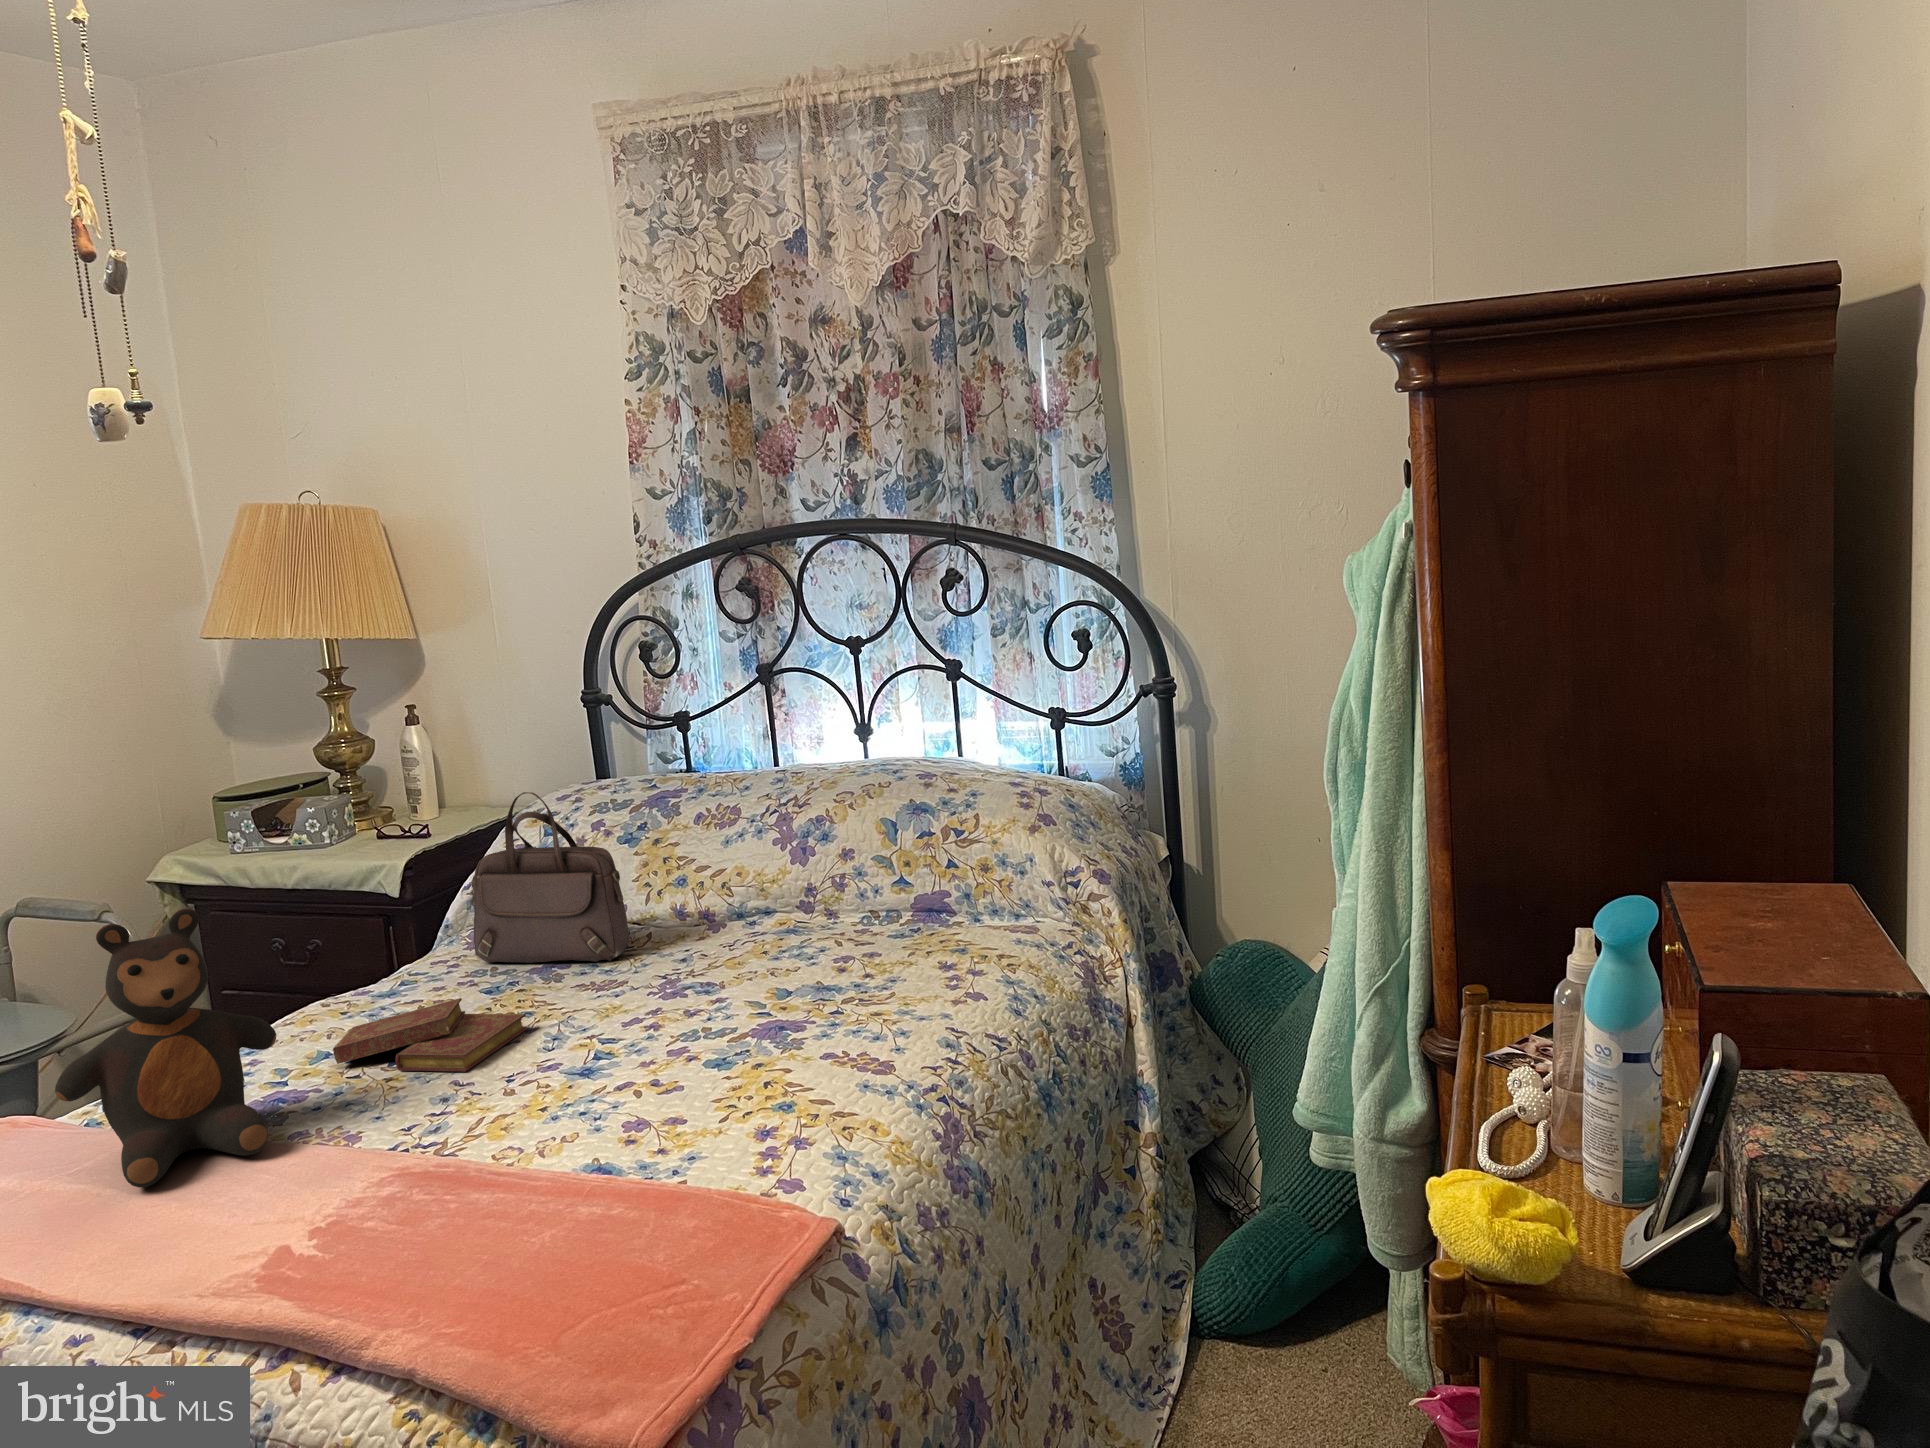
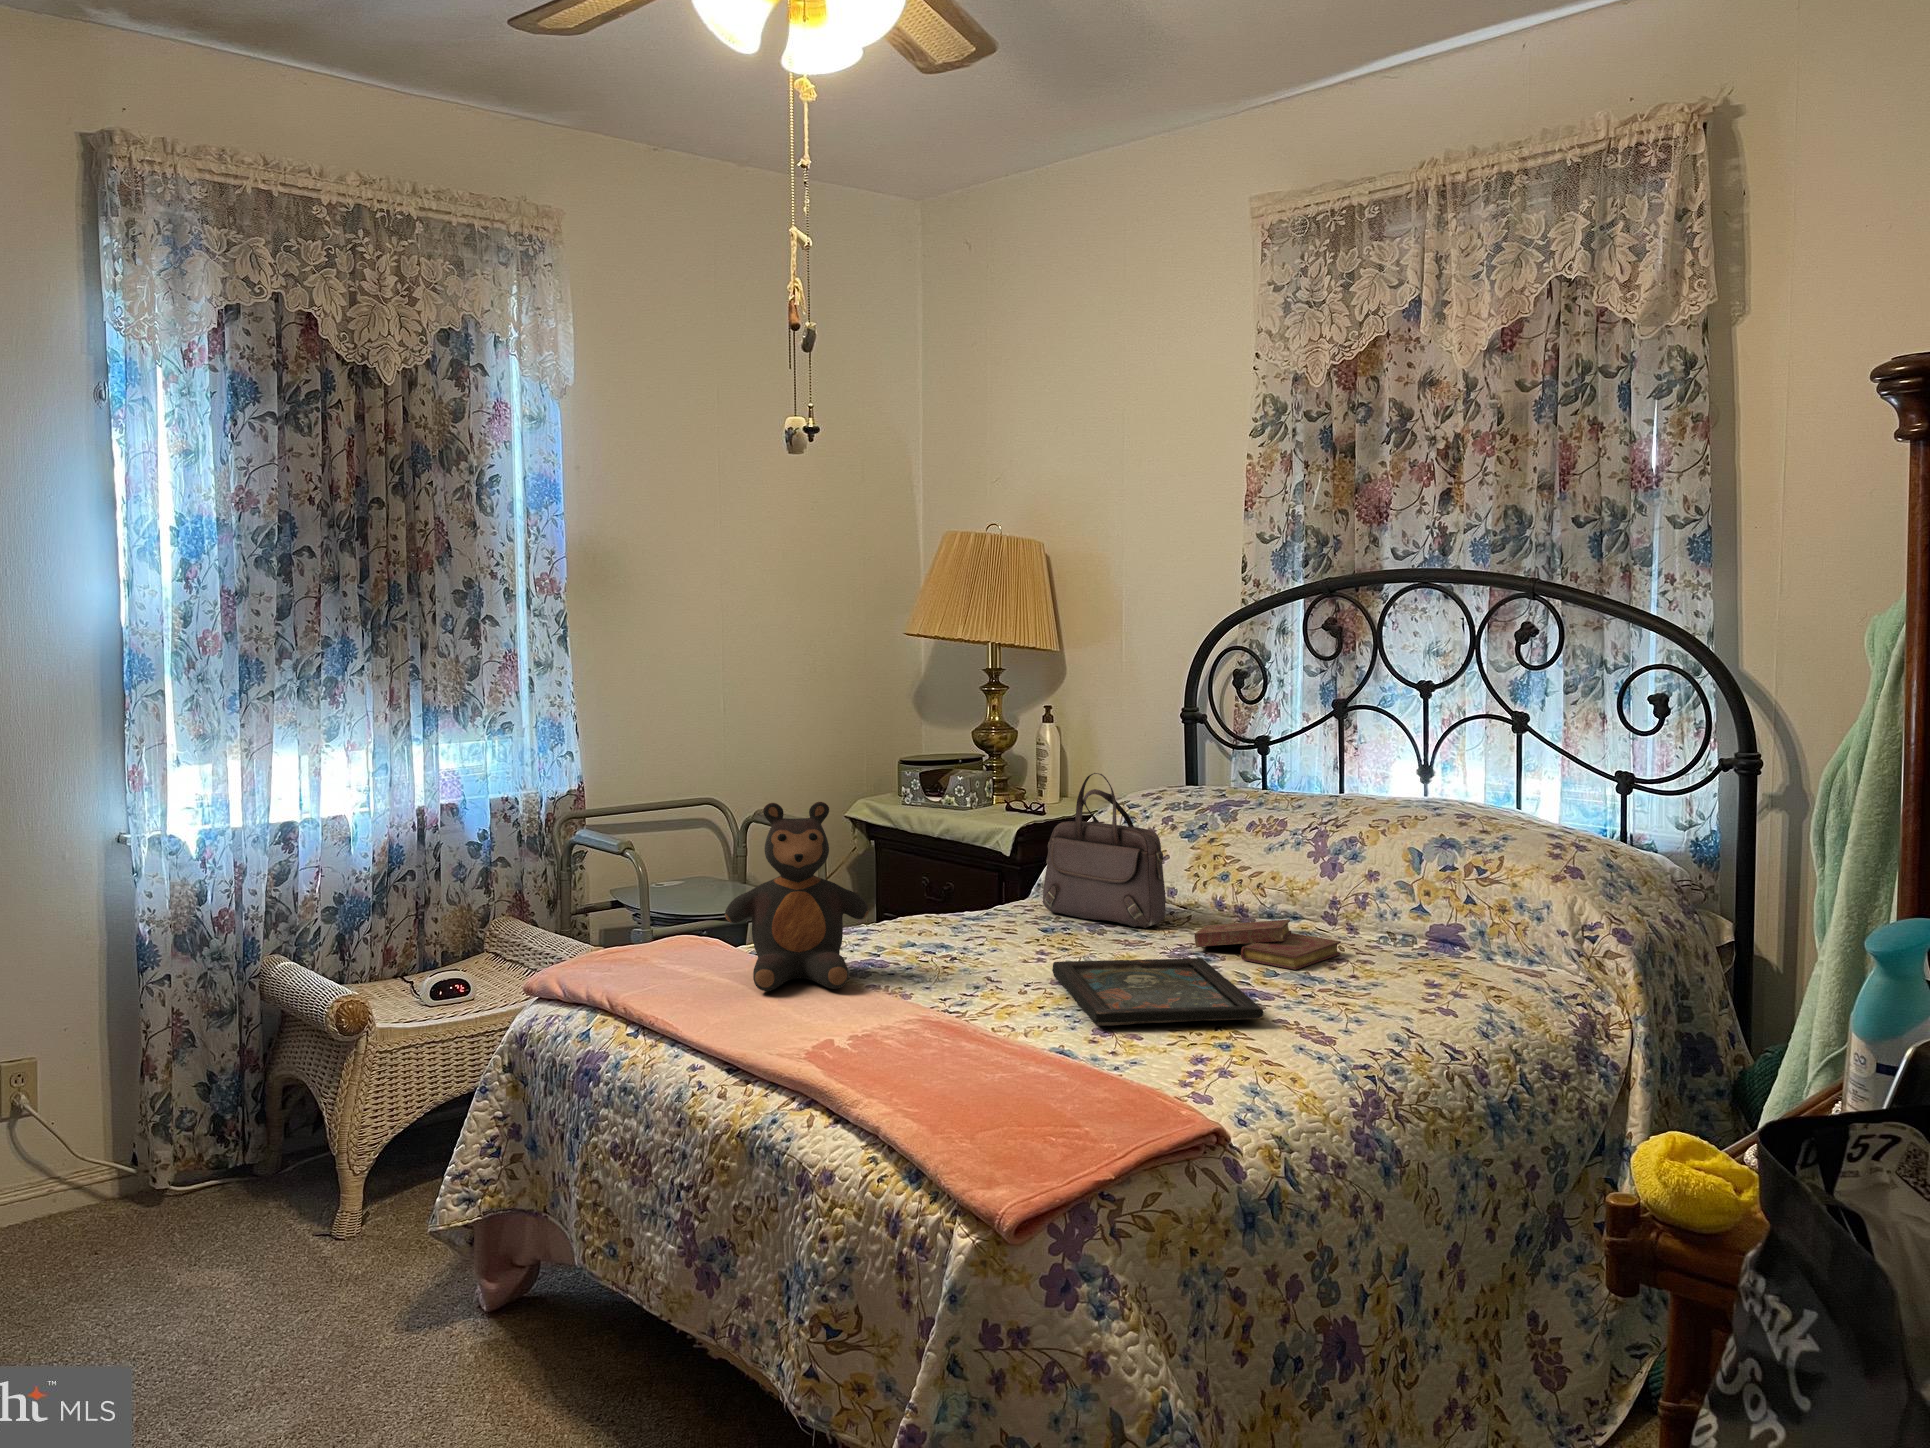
tray: none [534,993,809,1119] -> present [1052,958,1263,1025]
book: present [333,998,527,1072] -> present [1194,920,1341,970]

